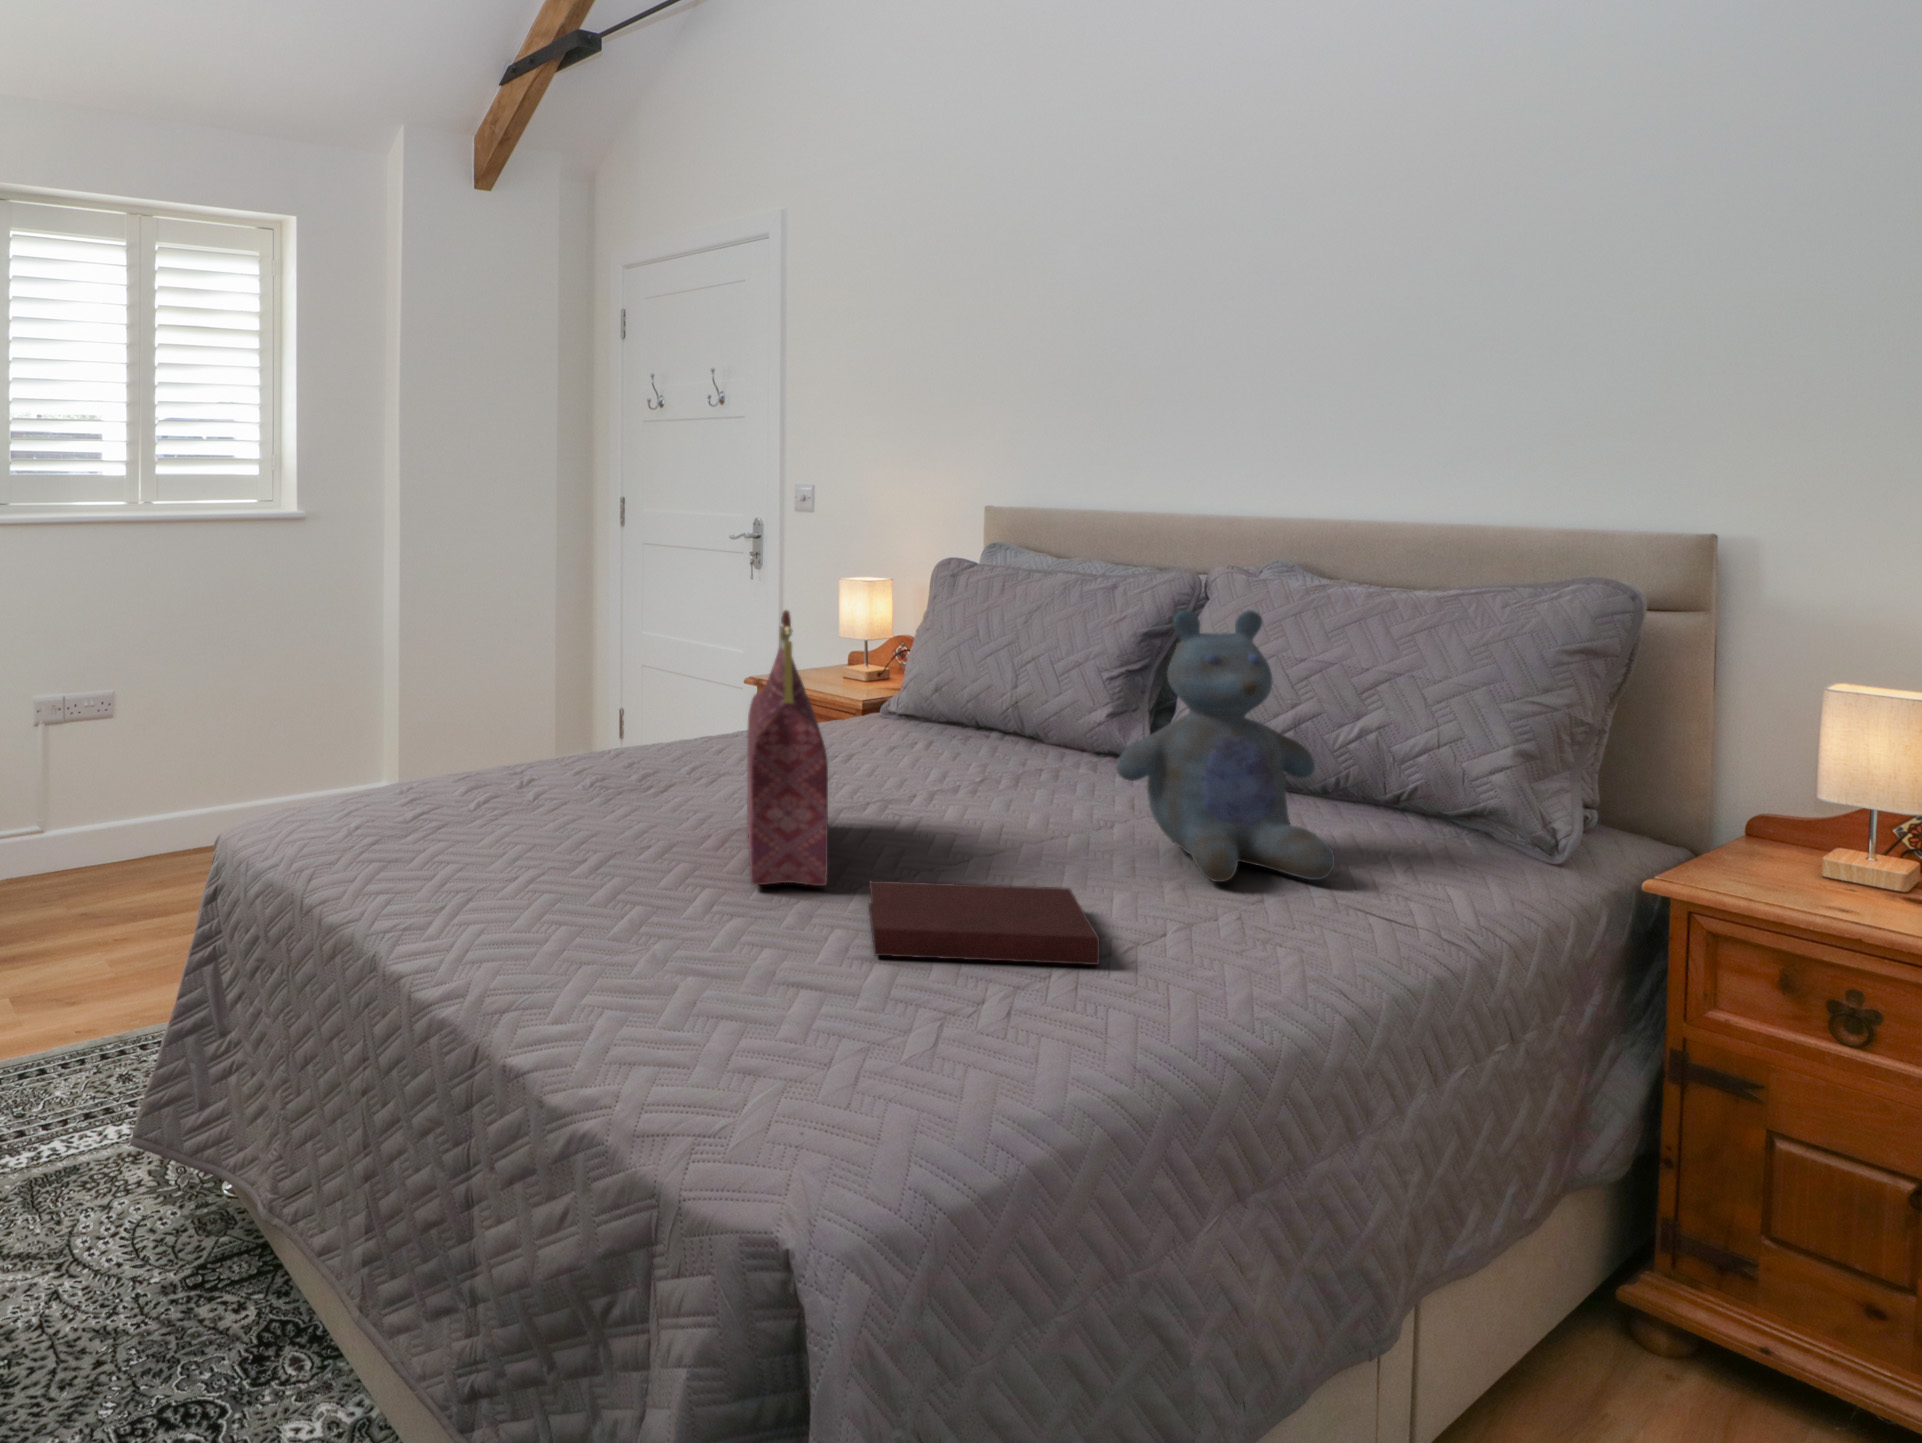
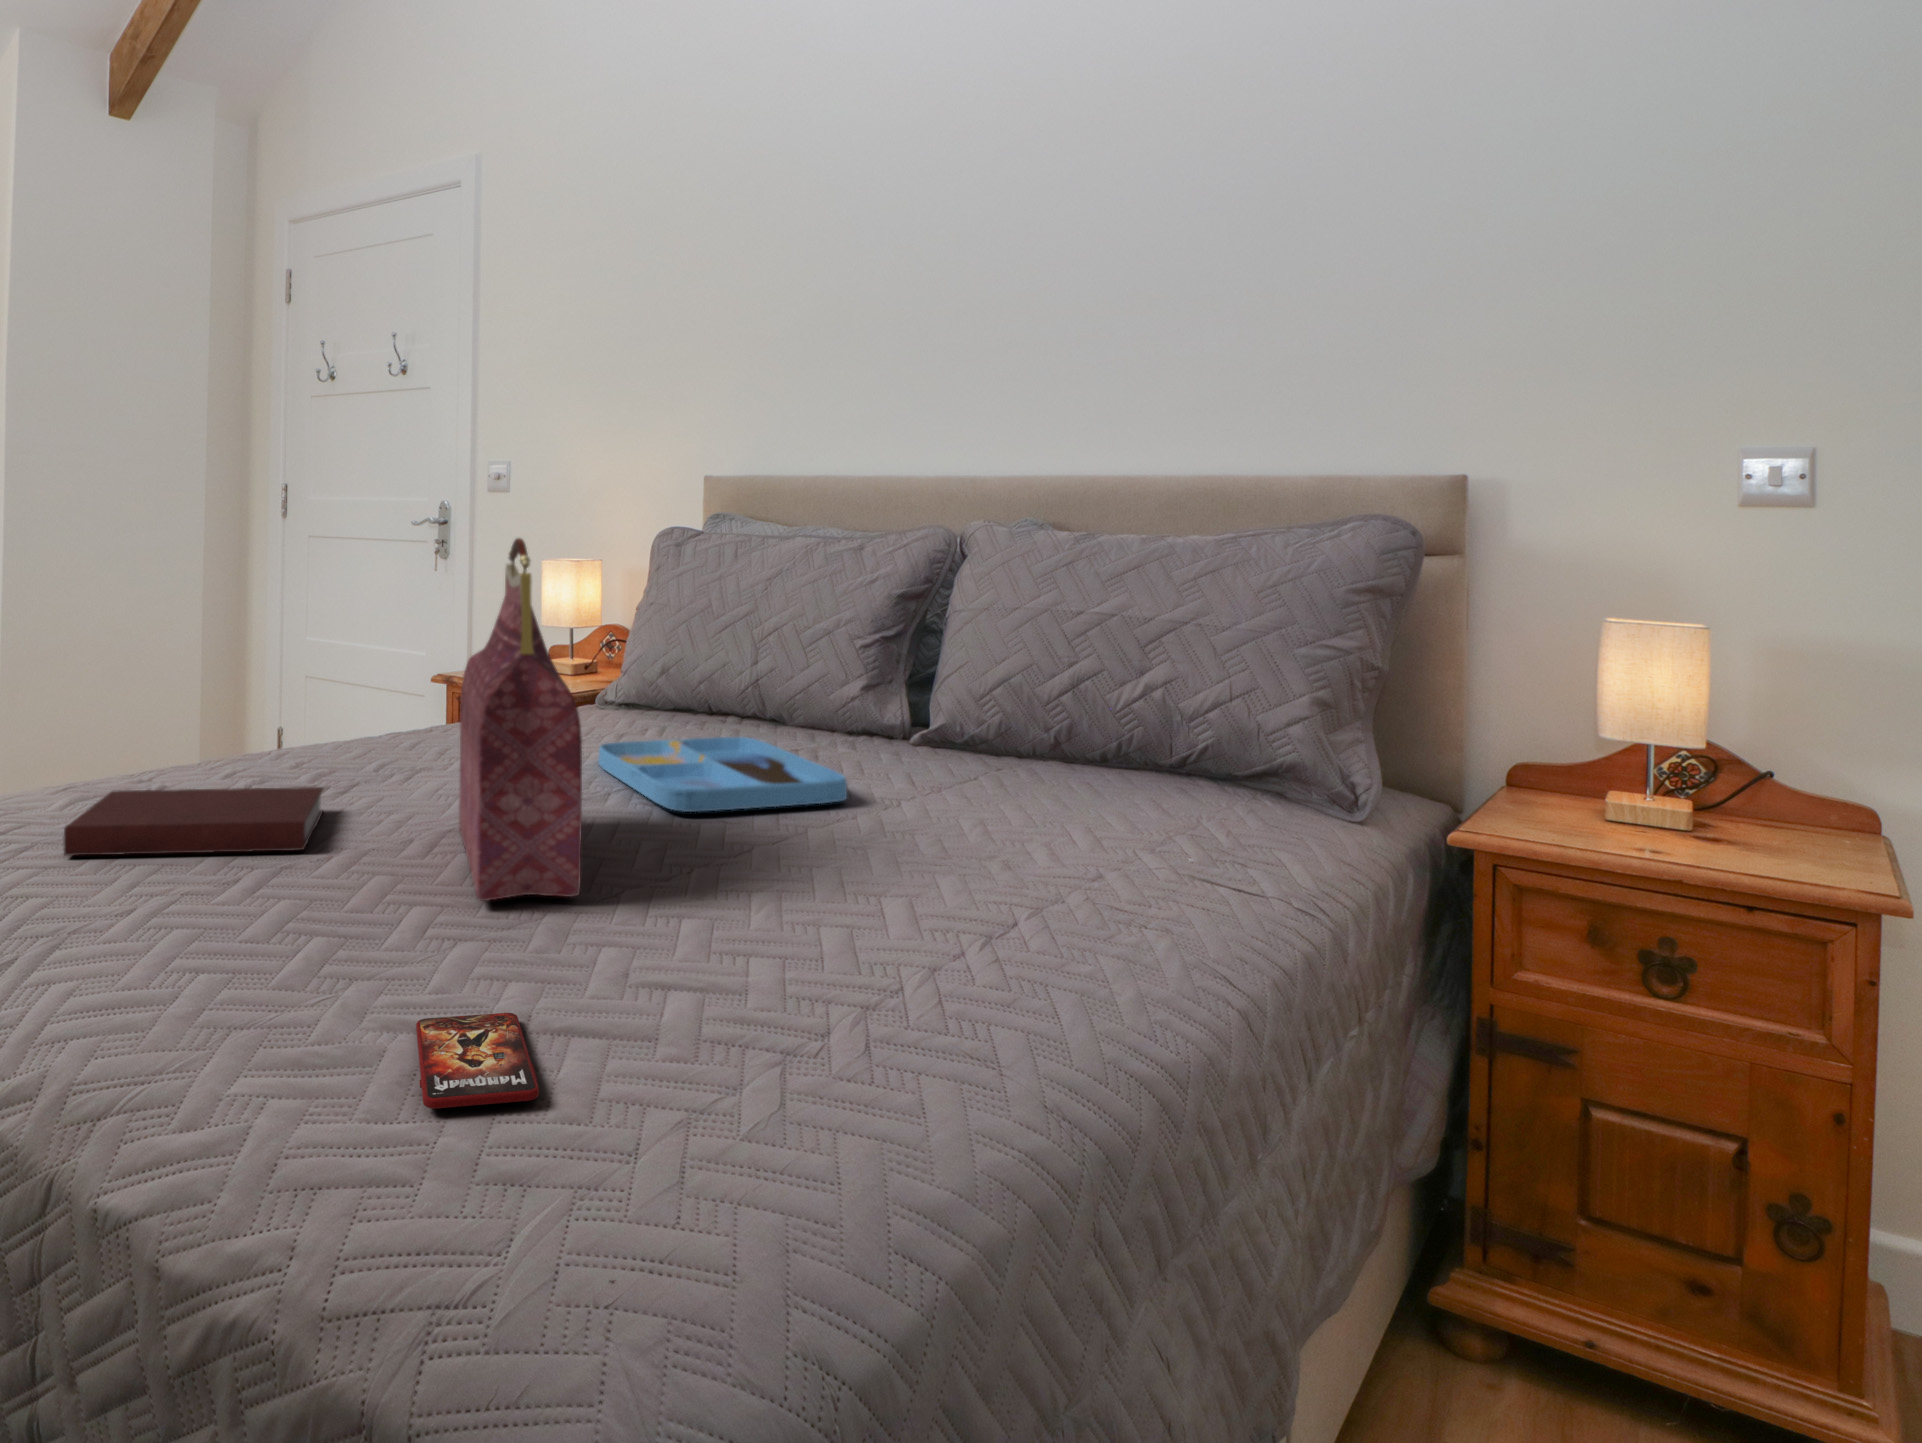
stuffed bear: present [1116,610,1335,882] -> none [916,541,1172,862]
tray: none [868,757,1069,823] -> present [598,737,847,812]
notebook: present [869,881,1100,965] -> present [64,787,323,856]
smartphone: none [695,965,772,1022] -> present [416,1013,539,1109]

